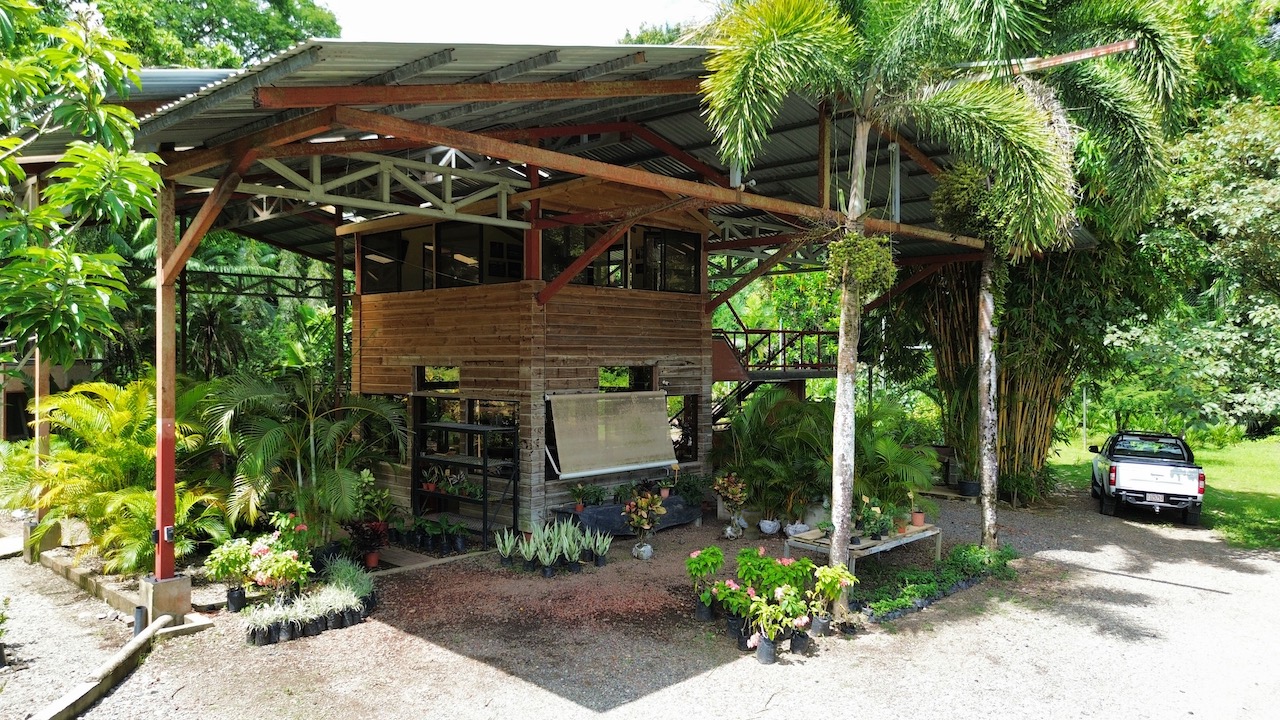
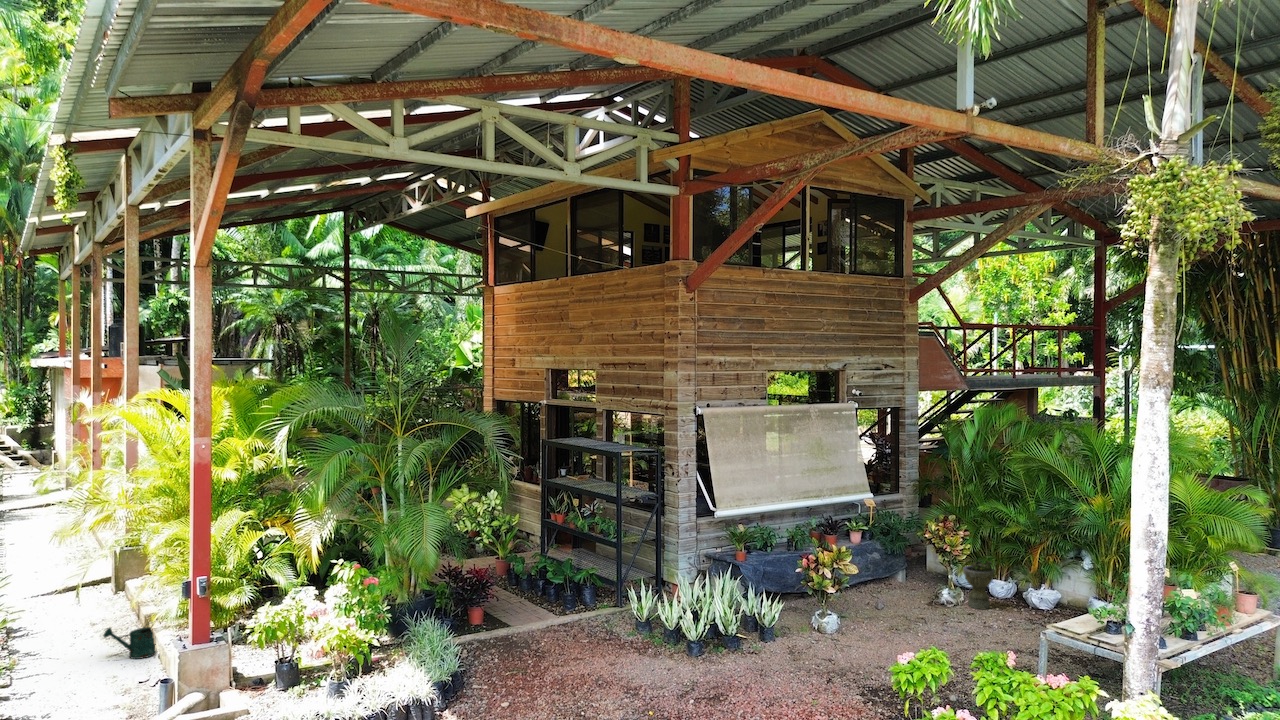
watering can: none [51,576,103,607] -> present [104,624,156,659]

